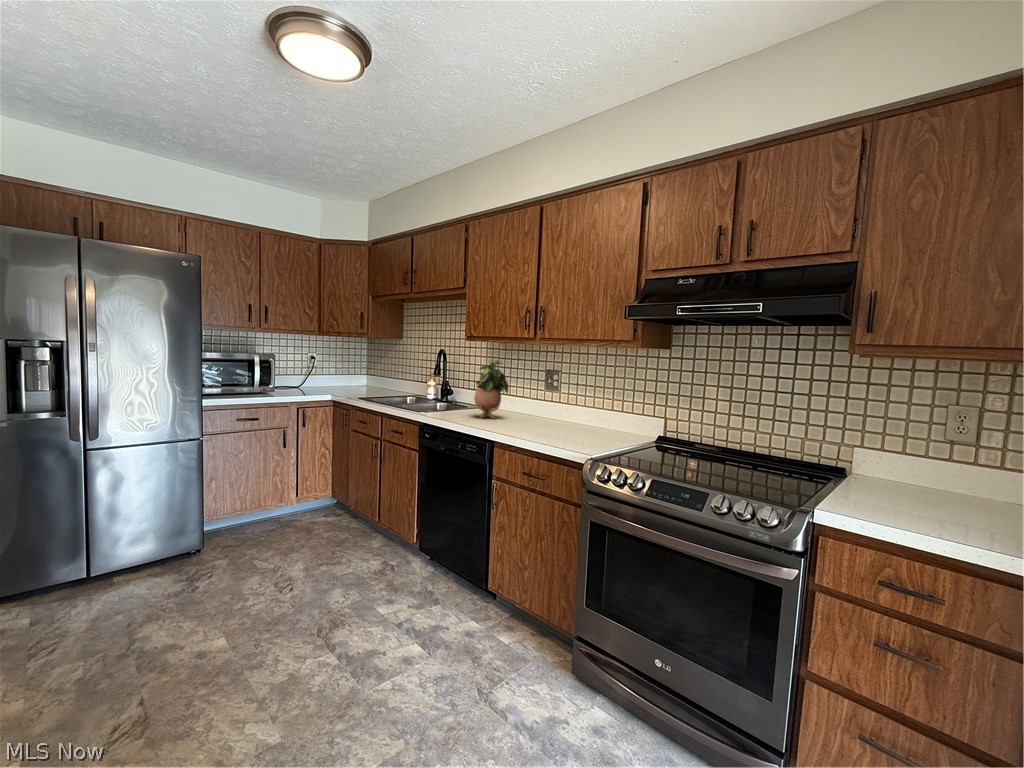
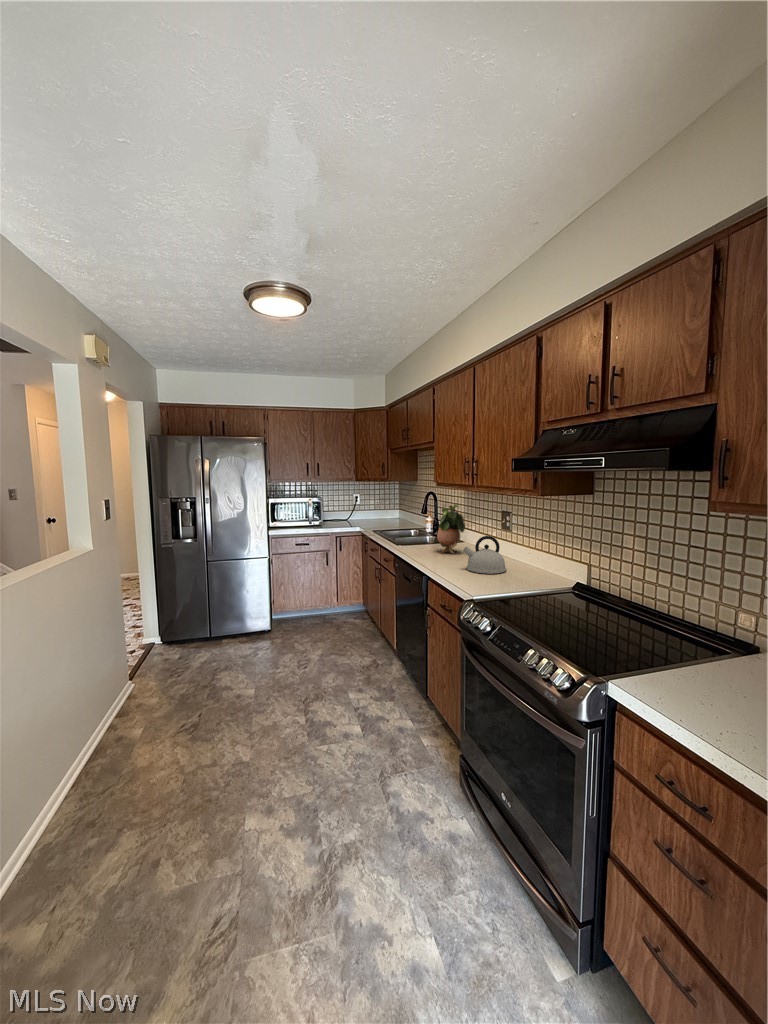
kettle: none [531,394,576,435] -> present [463,536,506,574]

